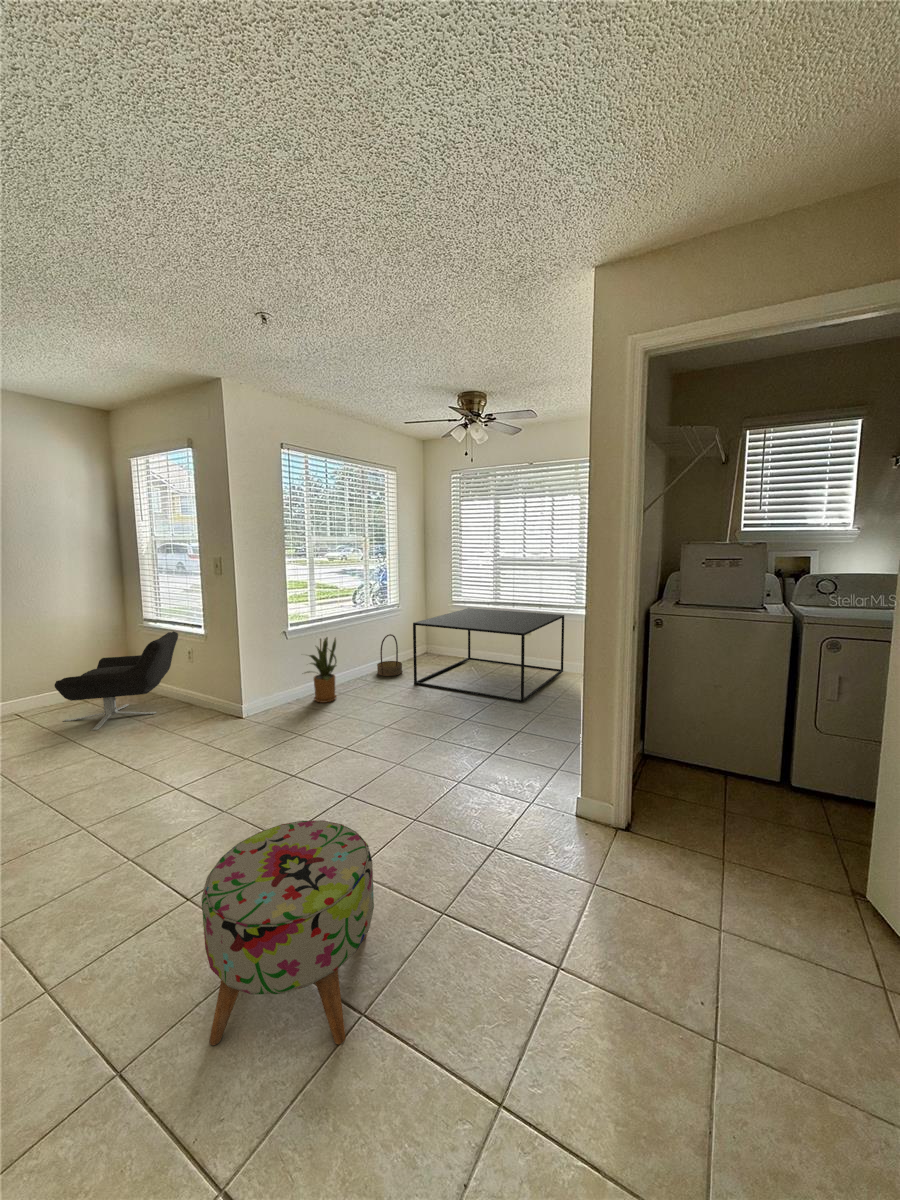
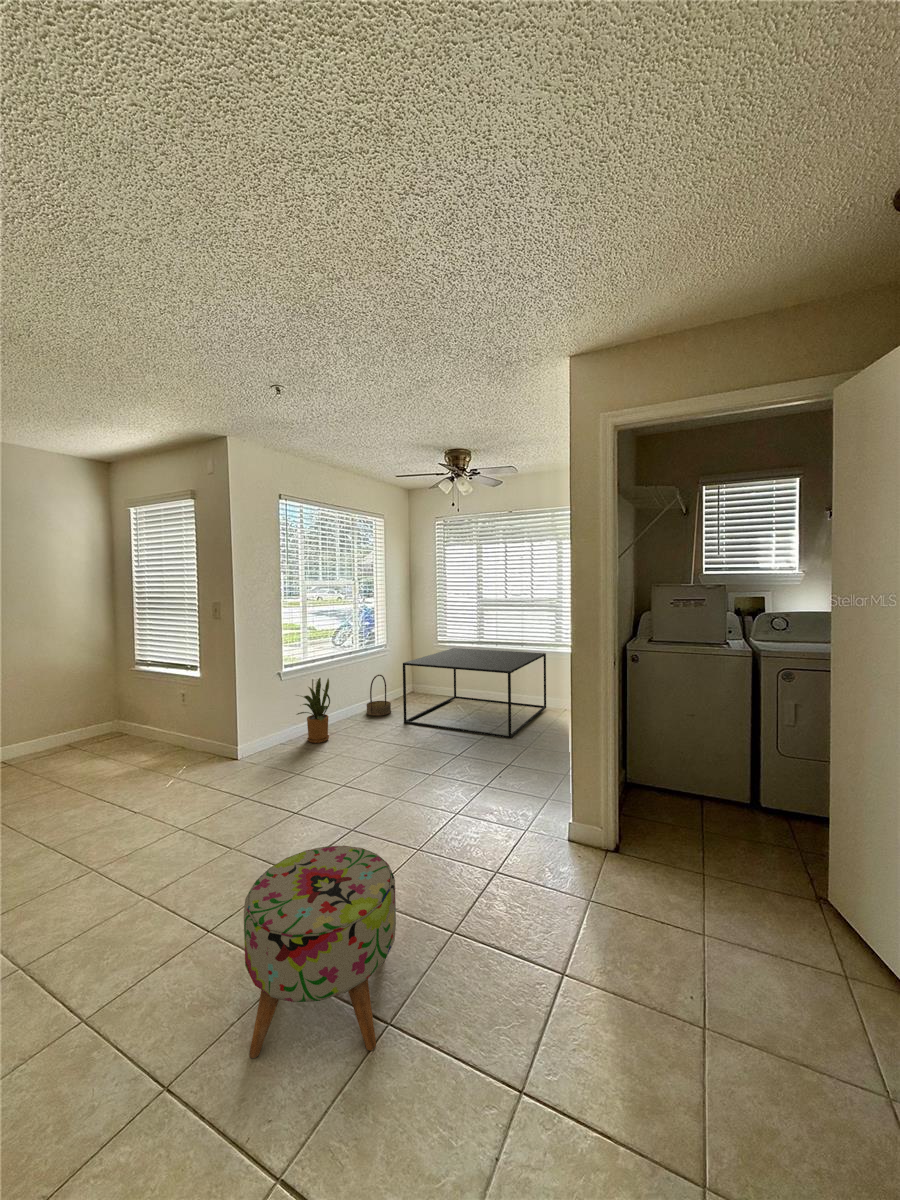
lounge chair: present [54,631,178,731] -> none [51,675,173,776]

